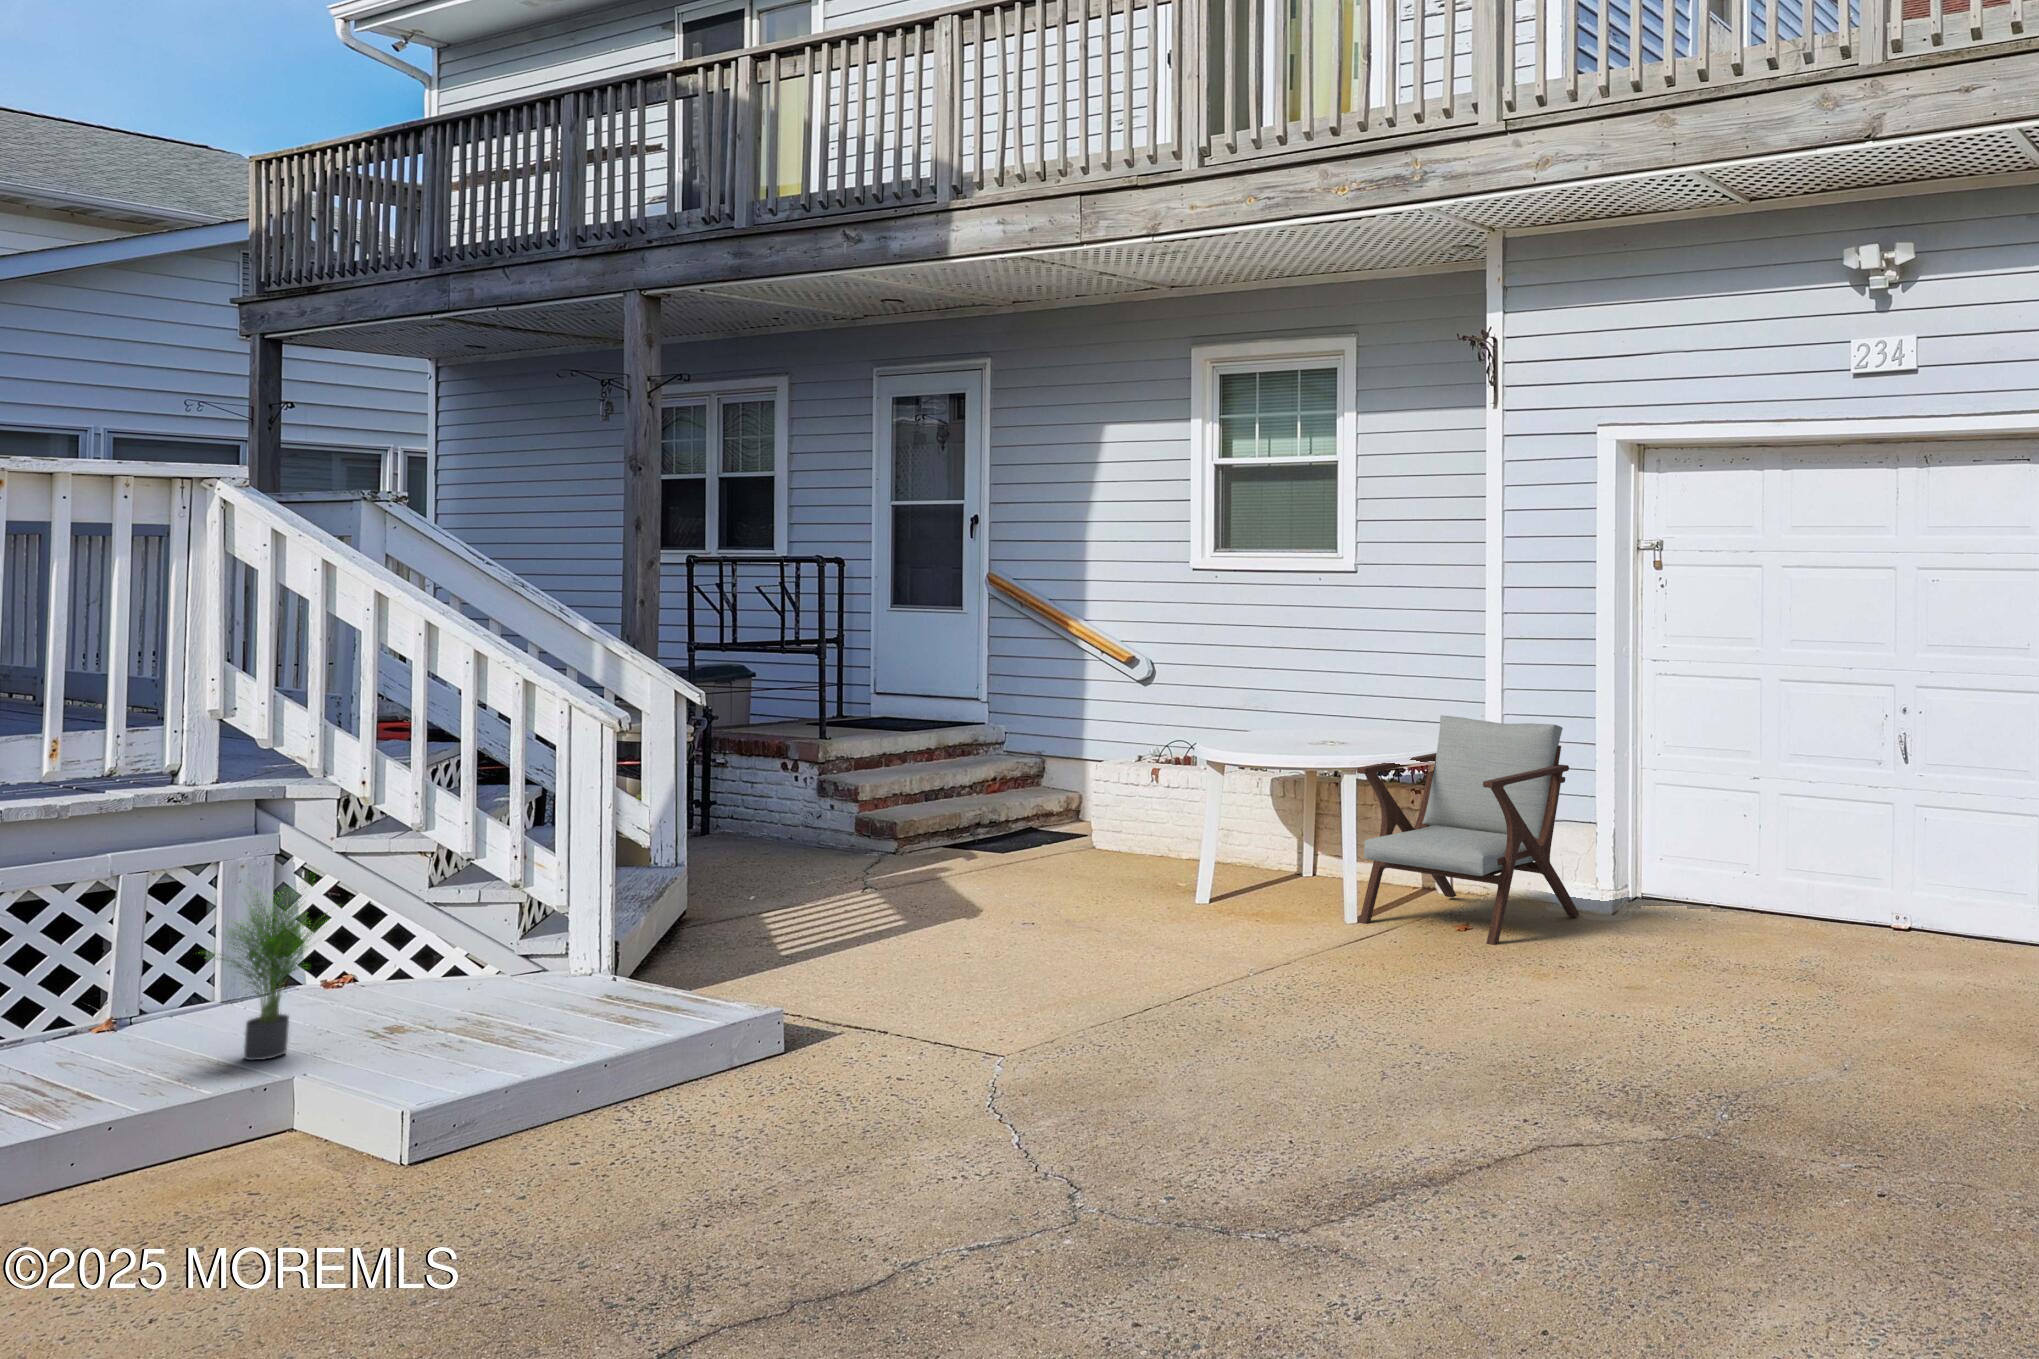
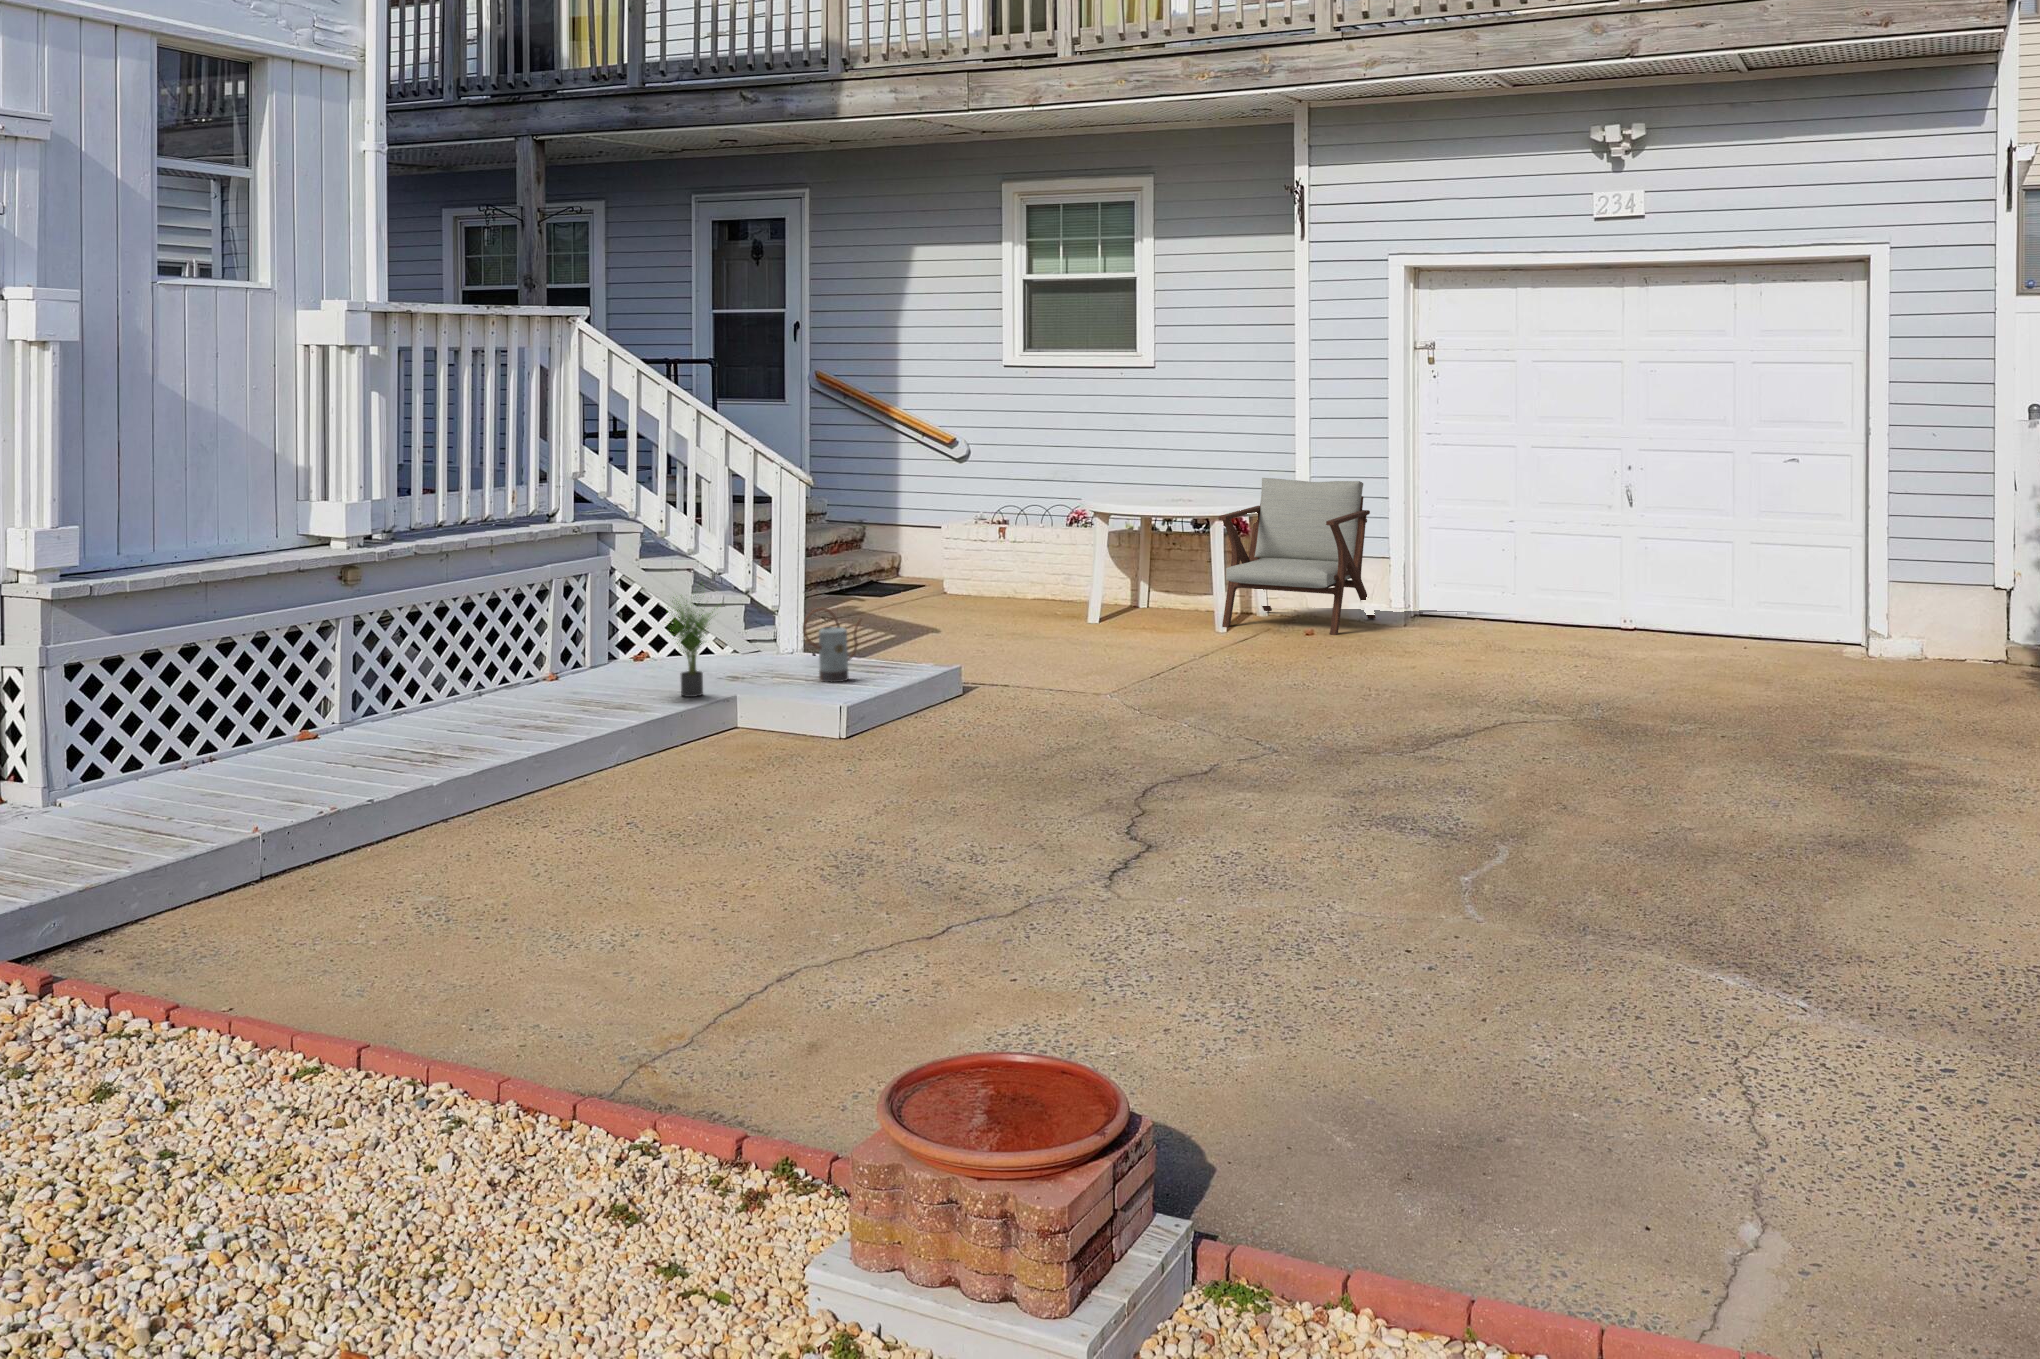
watering can: none [512,910,629,1032] -> present [803,608,862,682]

